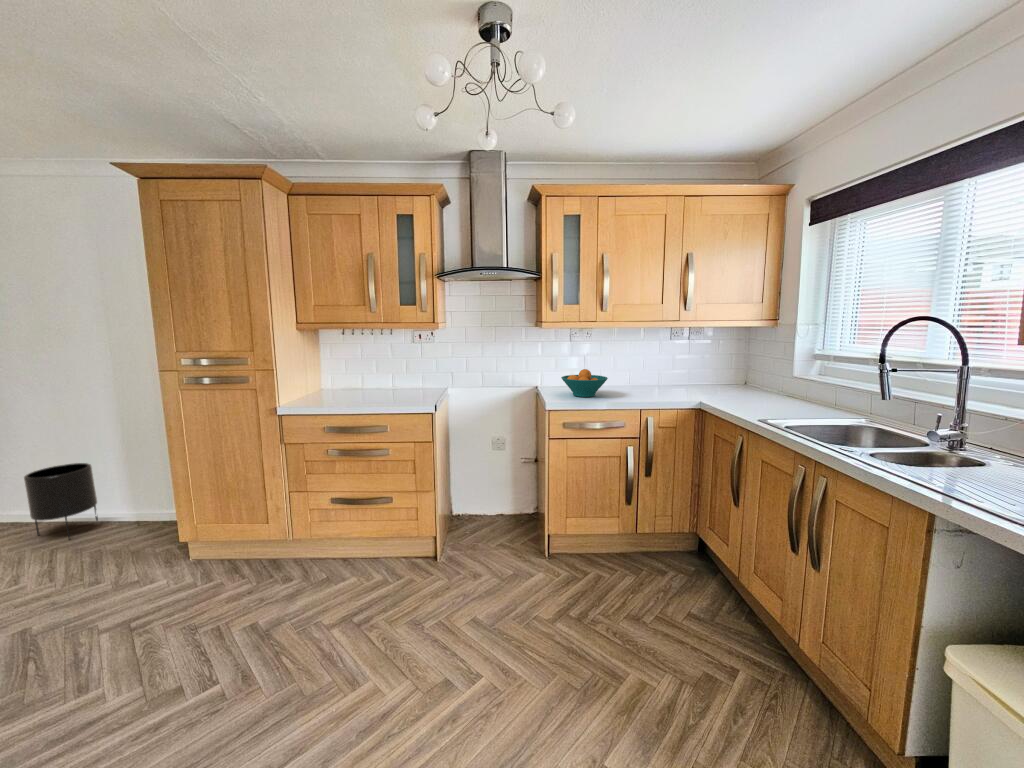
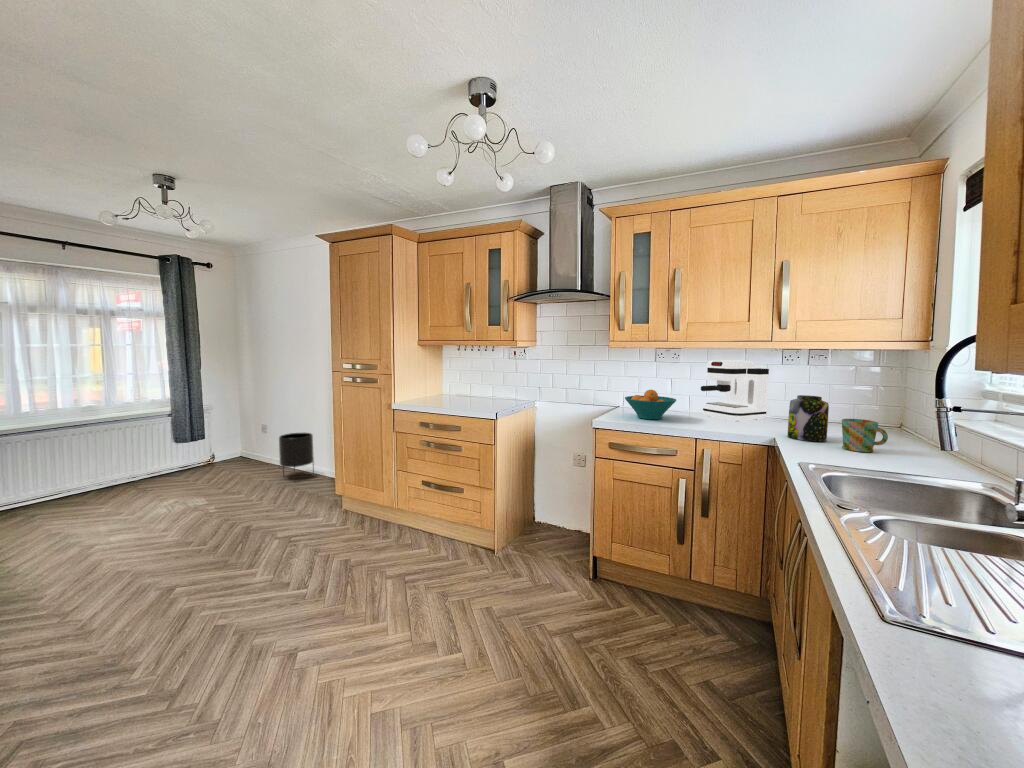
coffee maker: none [615,339,664,392] -> present [701,360,769,422]
jar: none [701,367,732,402] -> present [788,395,829,442]
mug: none [747,382,776,407] -> present [842,419,888,452]

